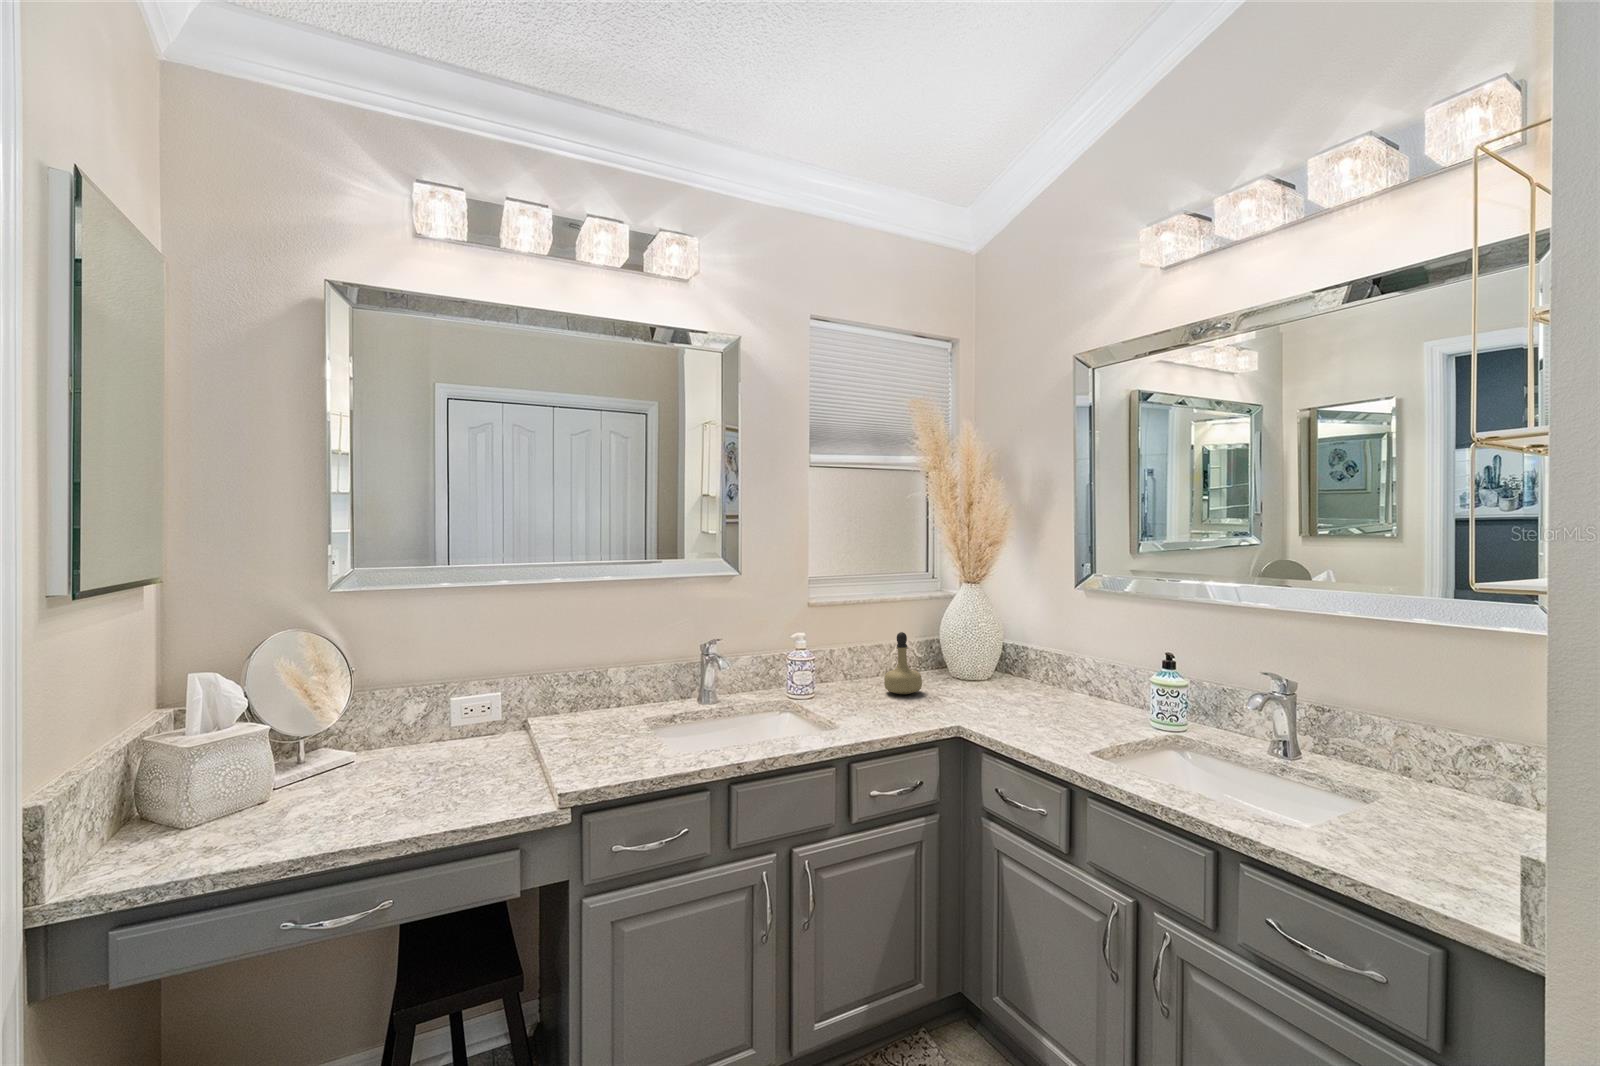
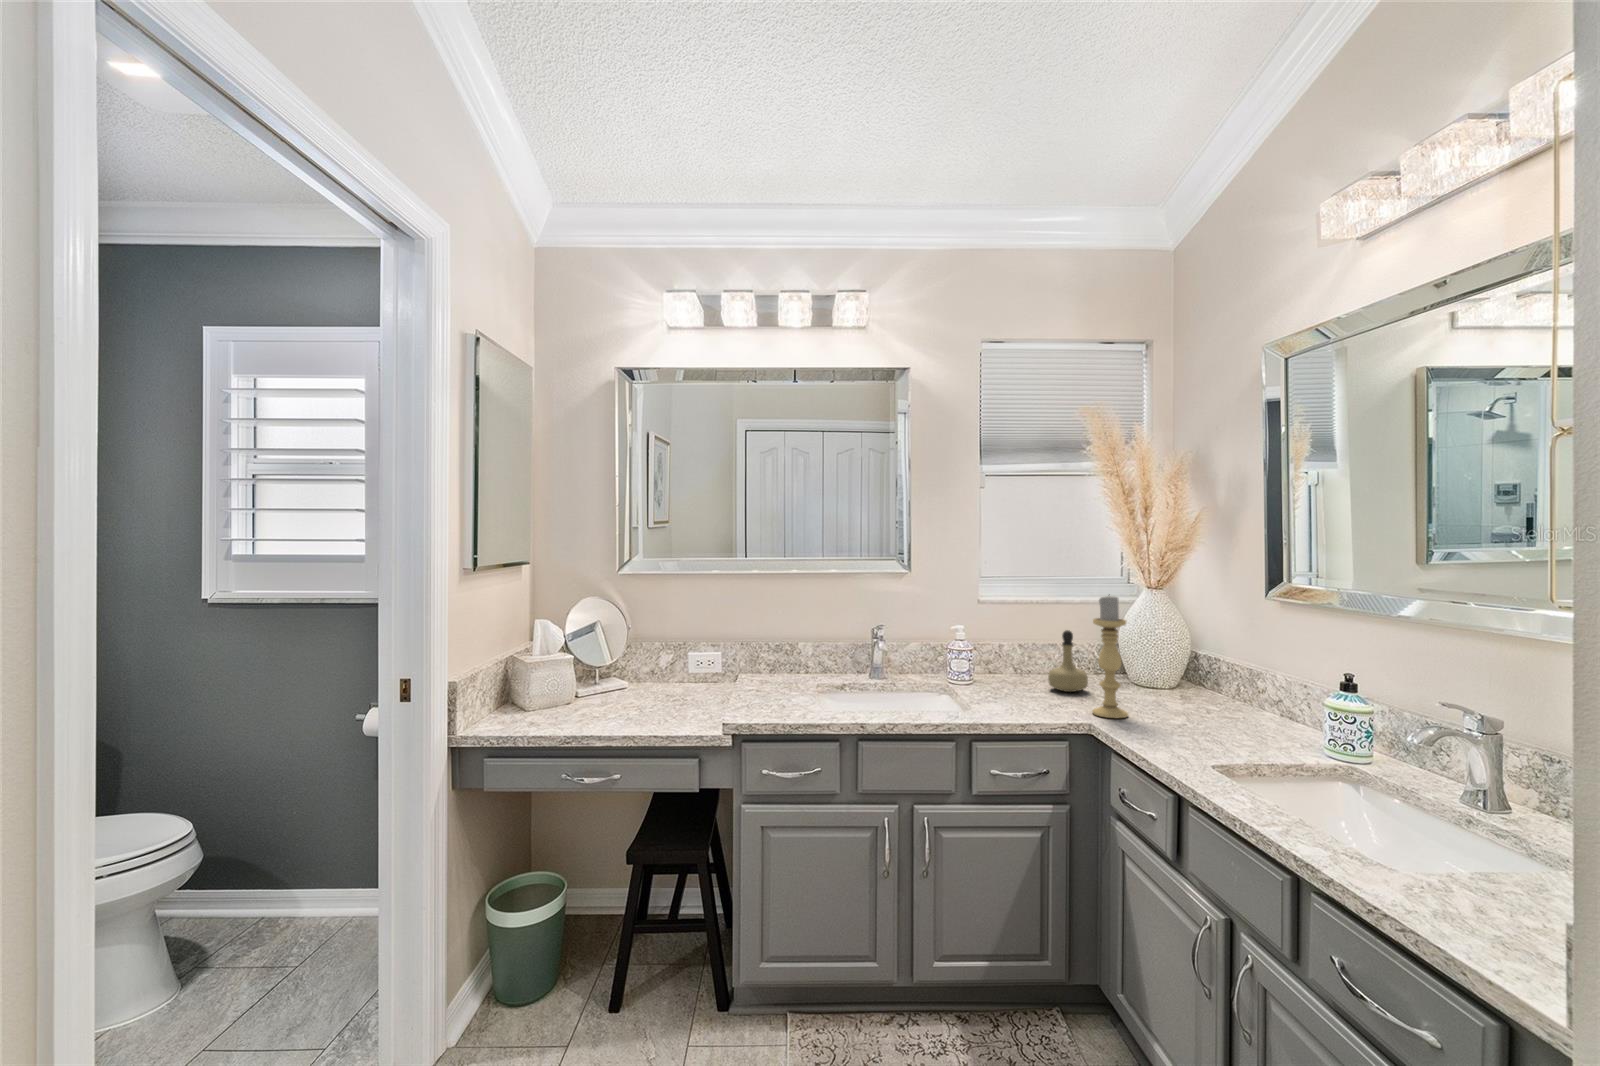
candle holder: none [945,595,980,718] -> present [1093,596,1128,718]

